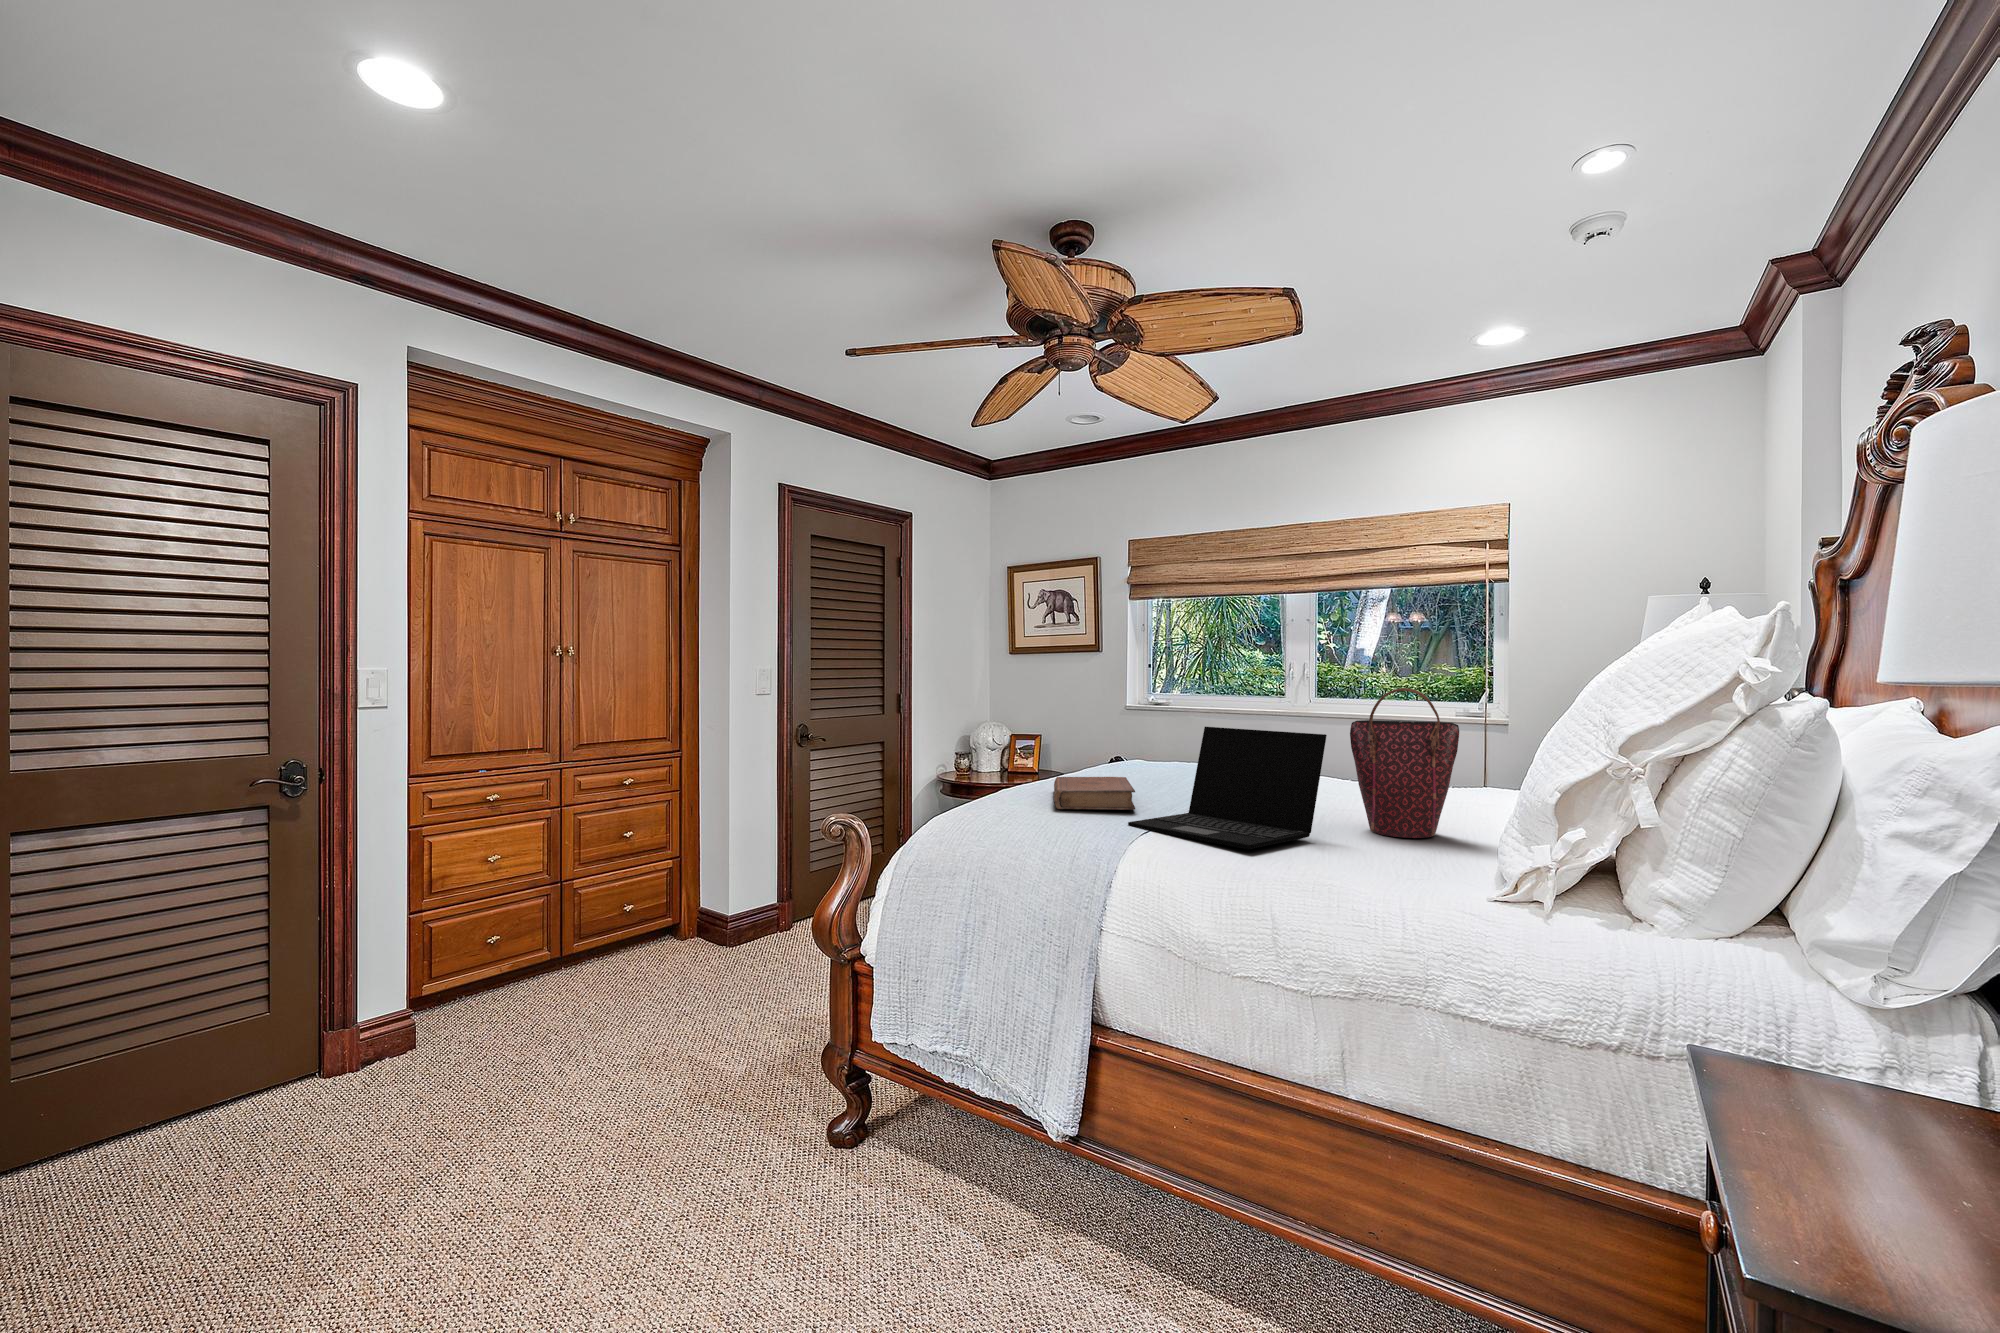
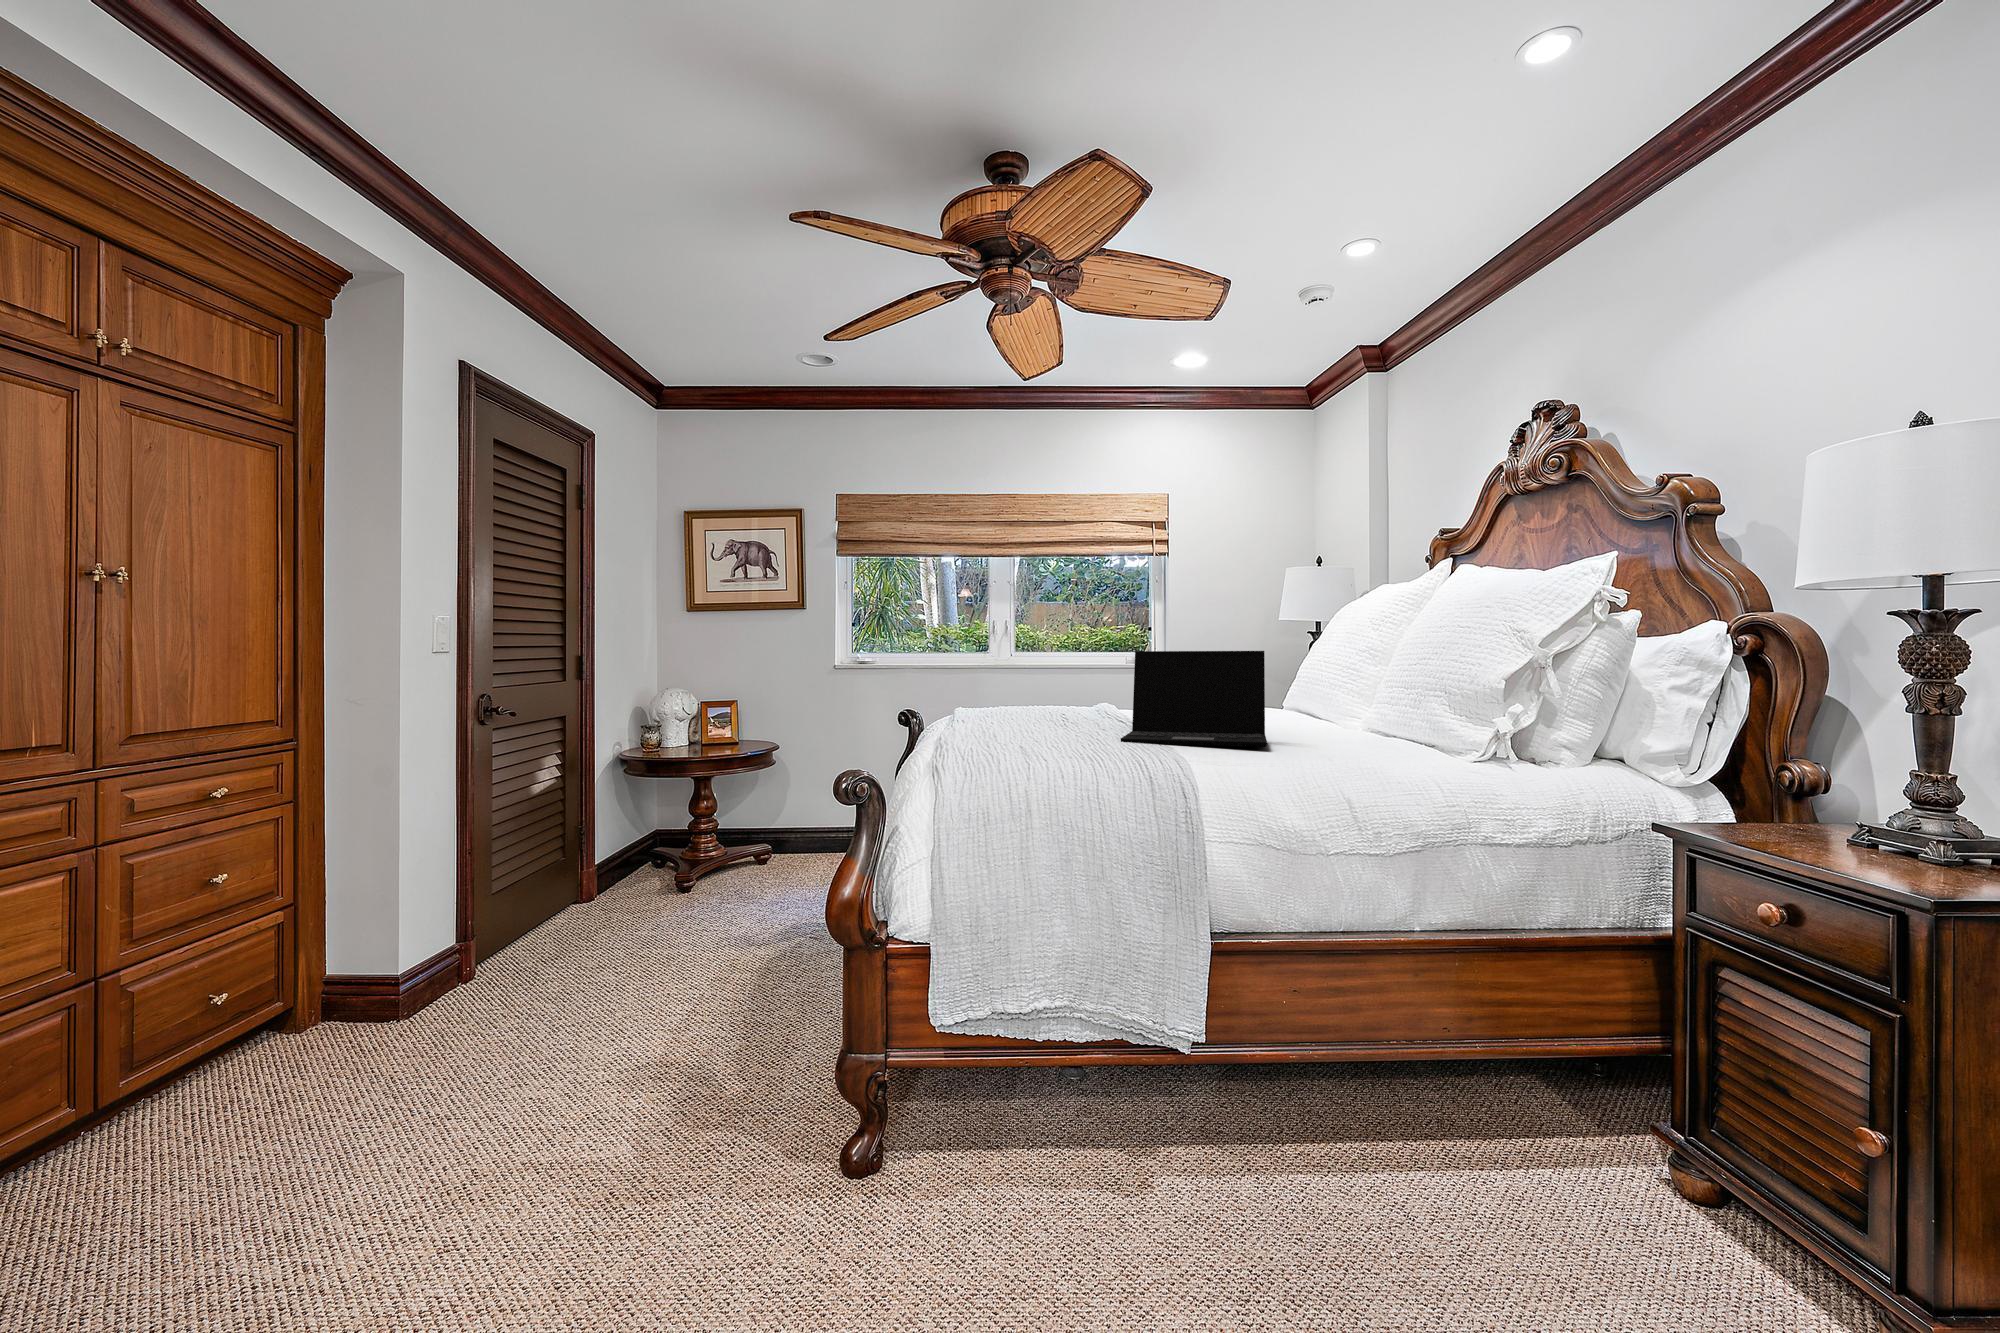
handbag: present [1350,688,1459,838] -> none [1247,615,1324,736]
book: present [1054,777,1135,810] -> none [971,708,1093,735]

